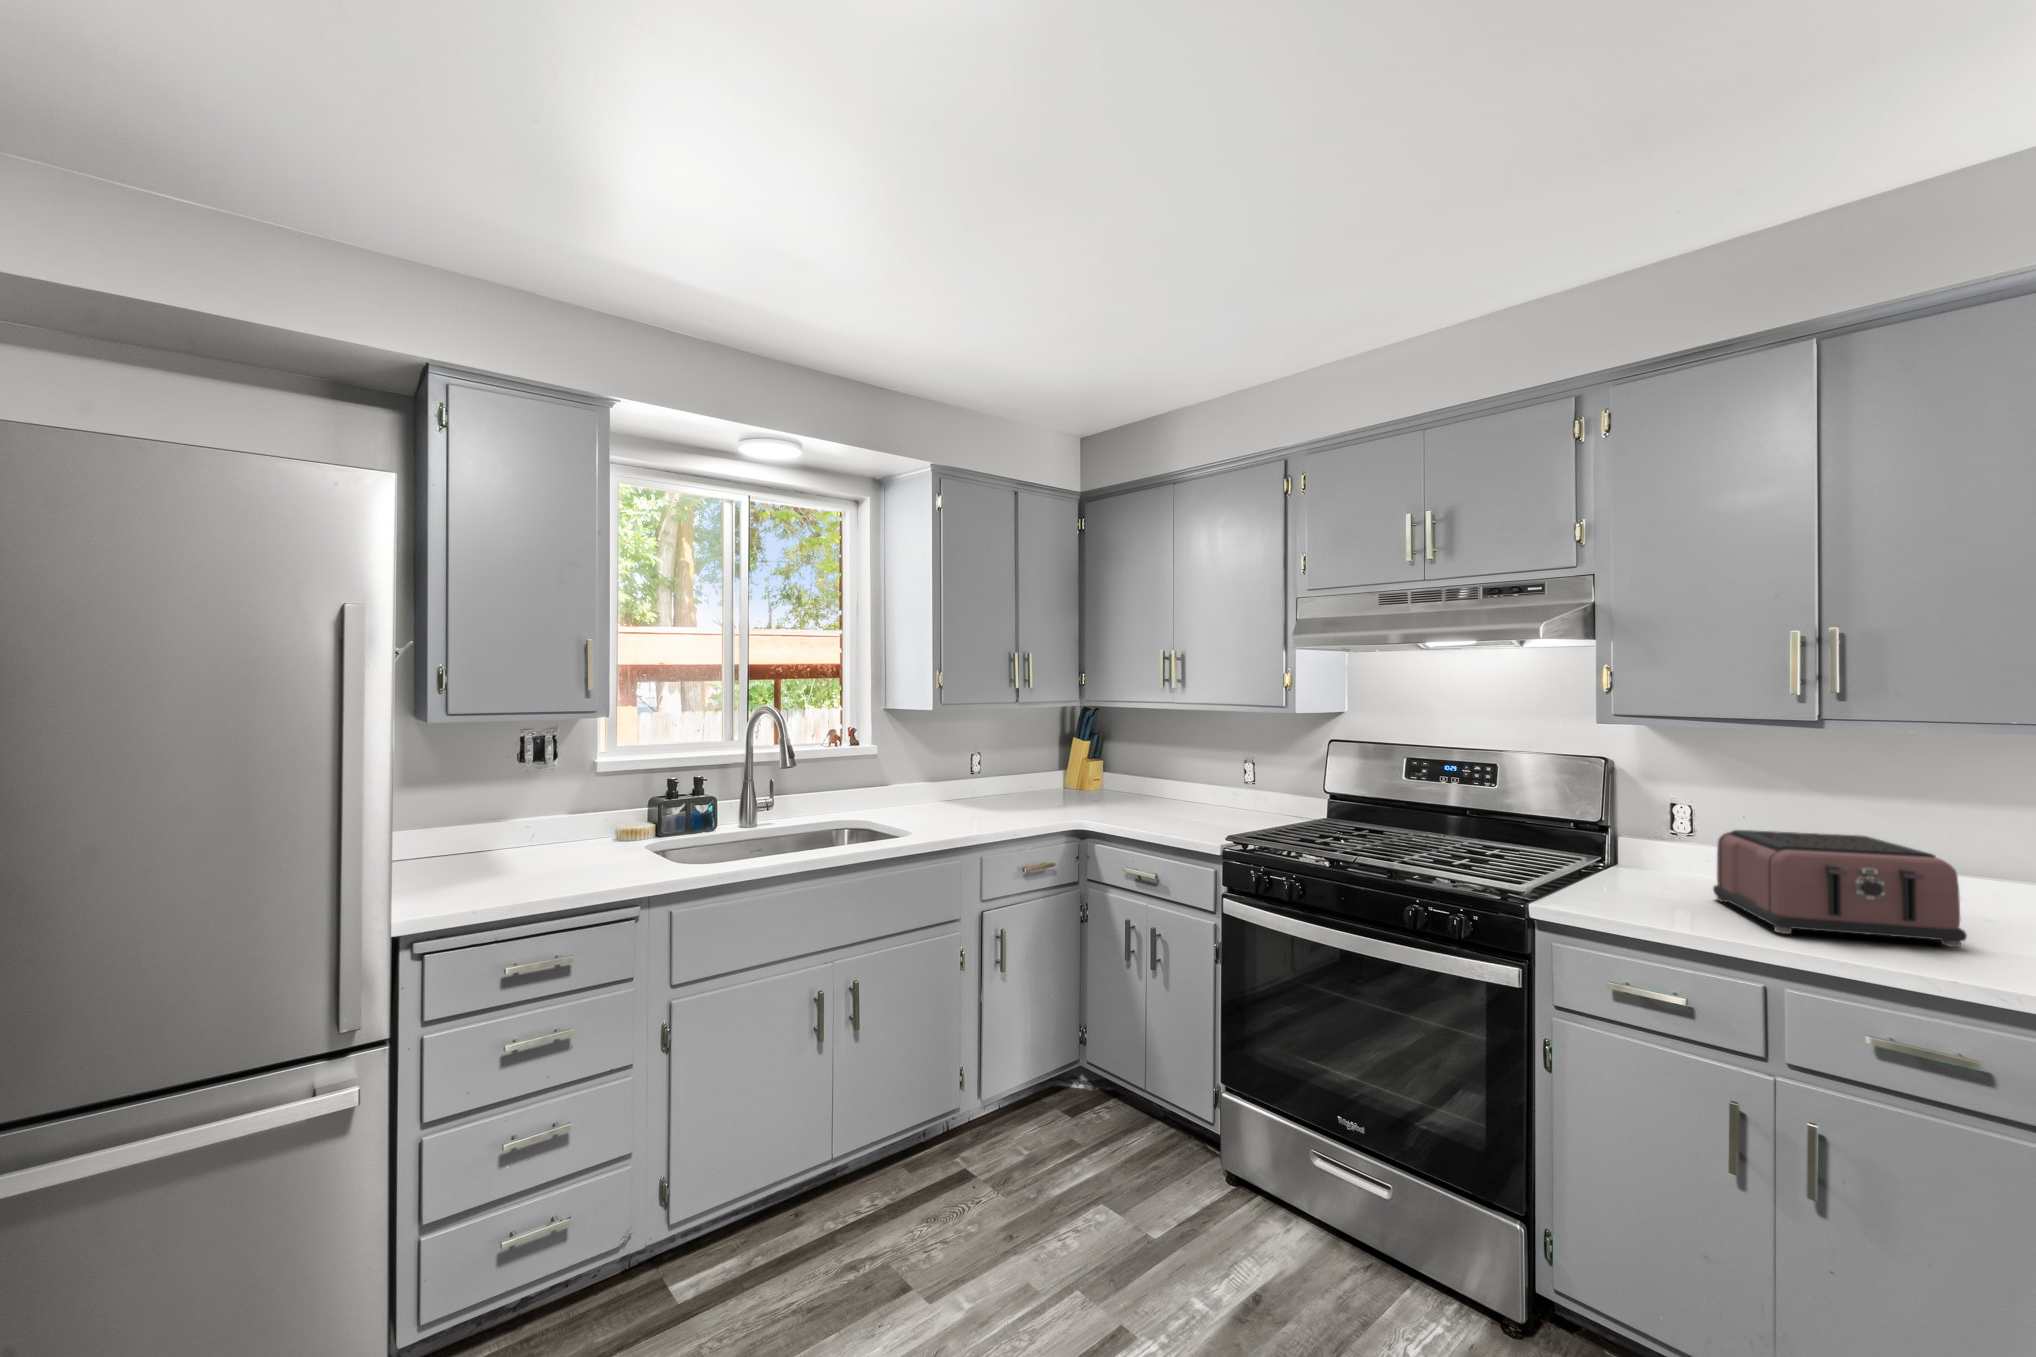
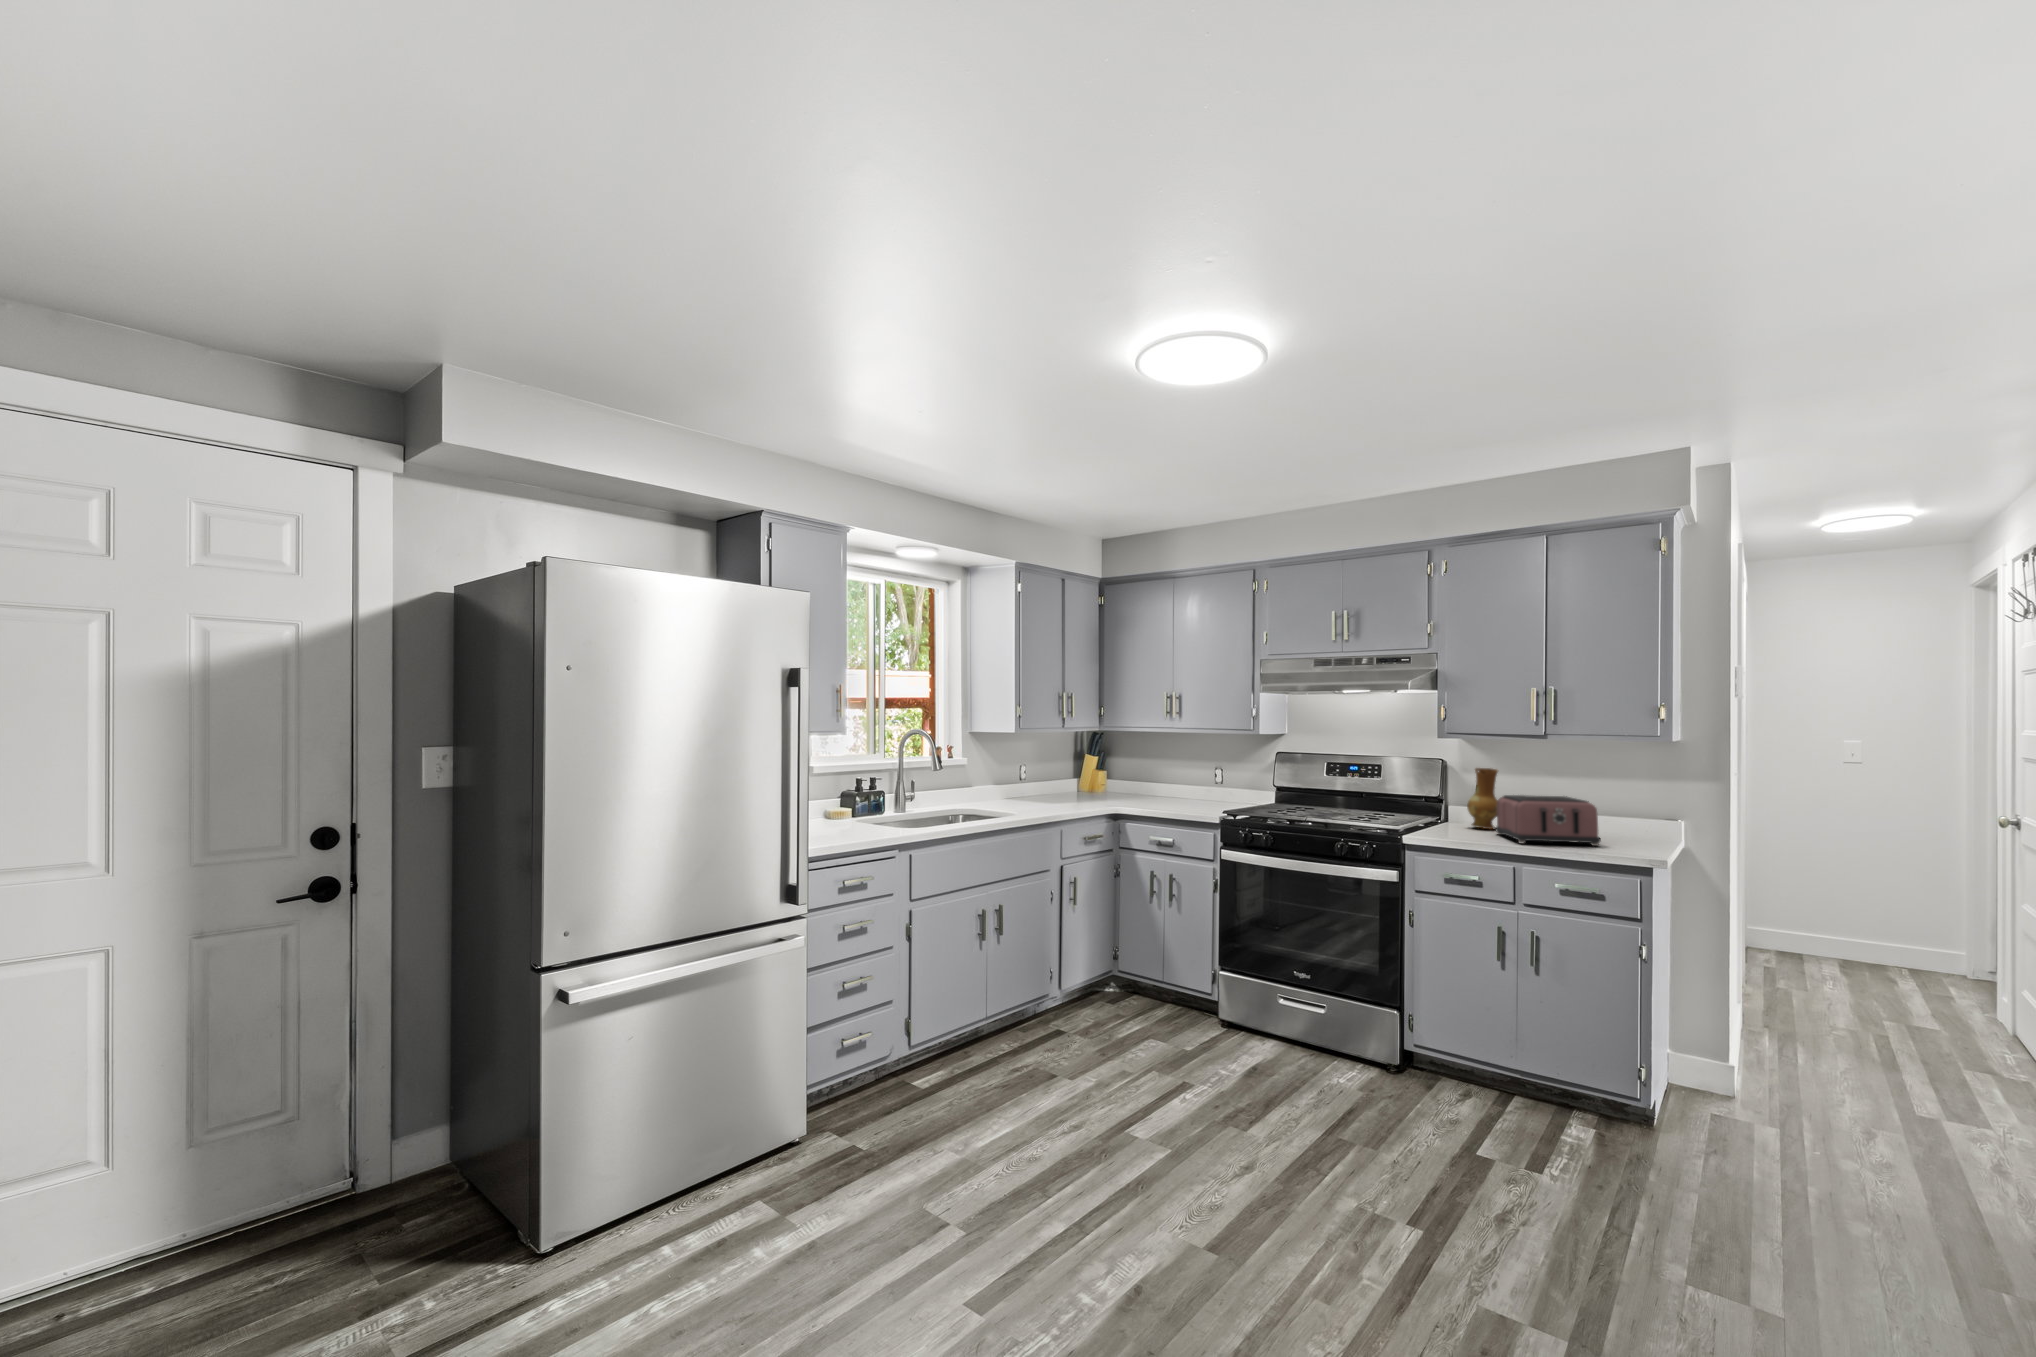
ceramic jug: none [1652,774,1718,886] -> present [1467,768,1498,829]

